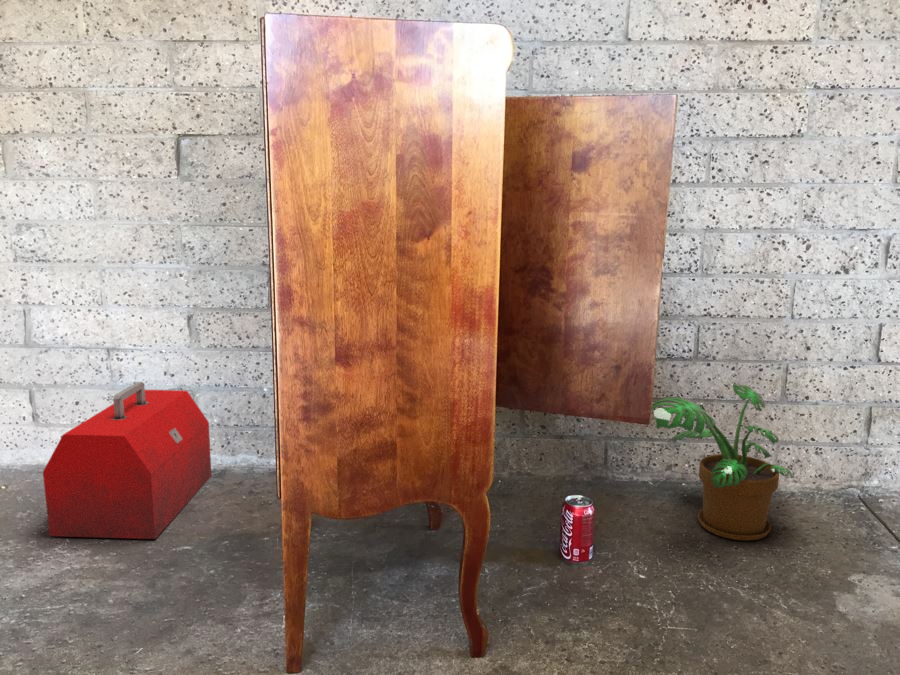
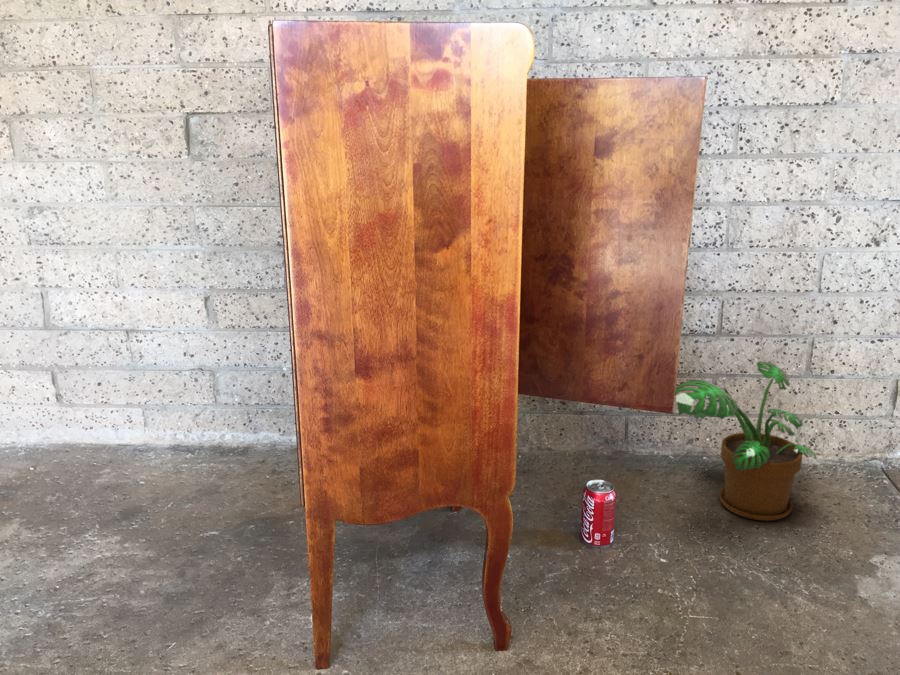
toolbox: present [43,382,211,539] -> none [70,367,234,524]

